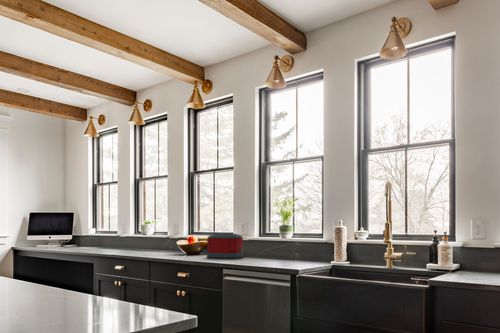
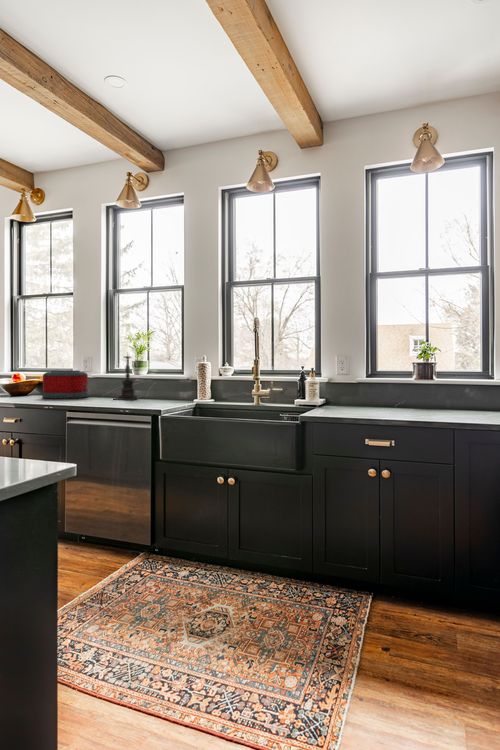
candle holder: none [260,215,289,261] -> present [114,355,139,400]

